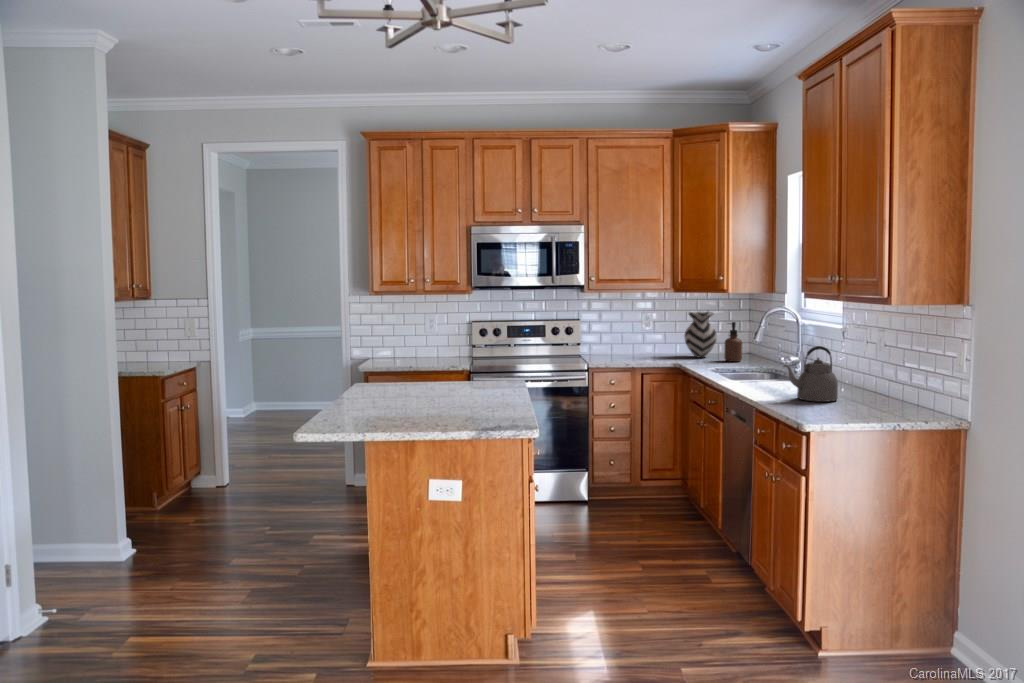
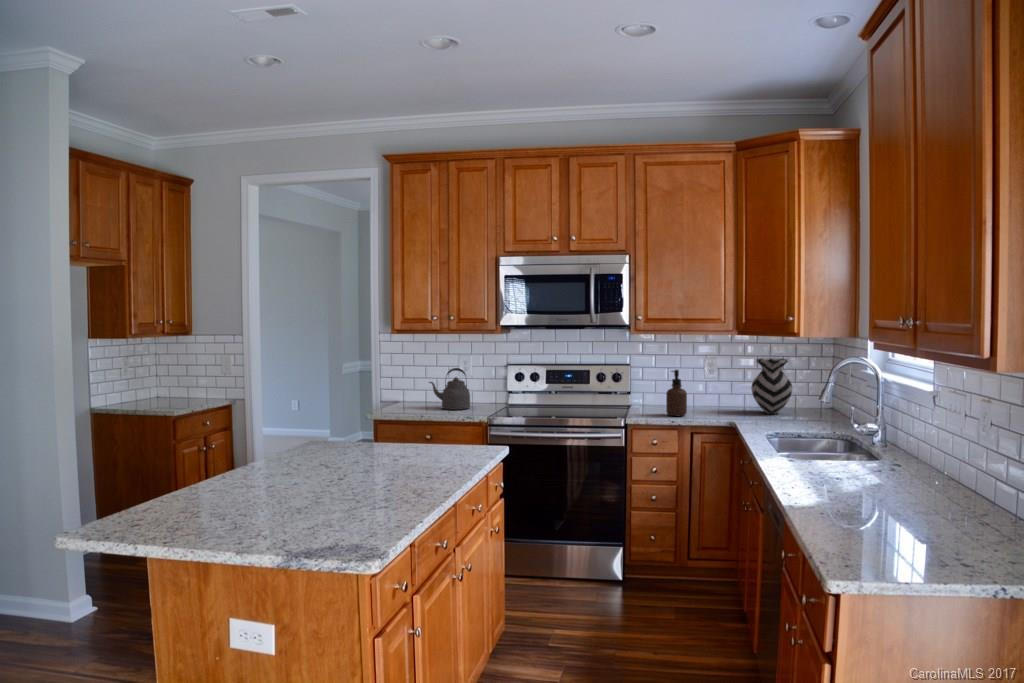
soap dispenser: present [725,322,742,362] -> present [666,370,687,416]
kettle: present [783,346,838,402] -> present [429,368,470,410]

